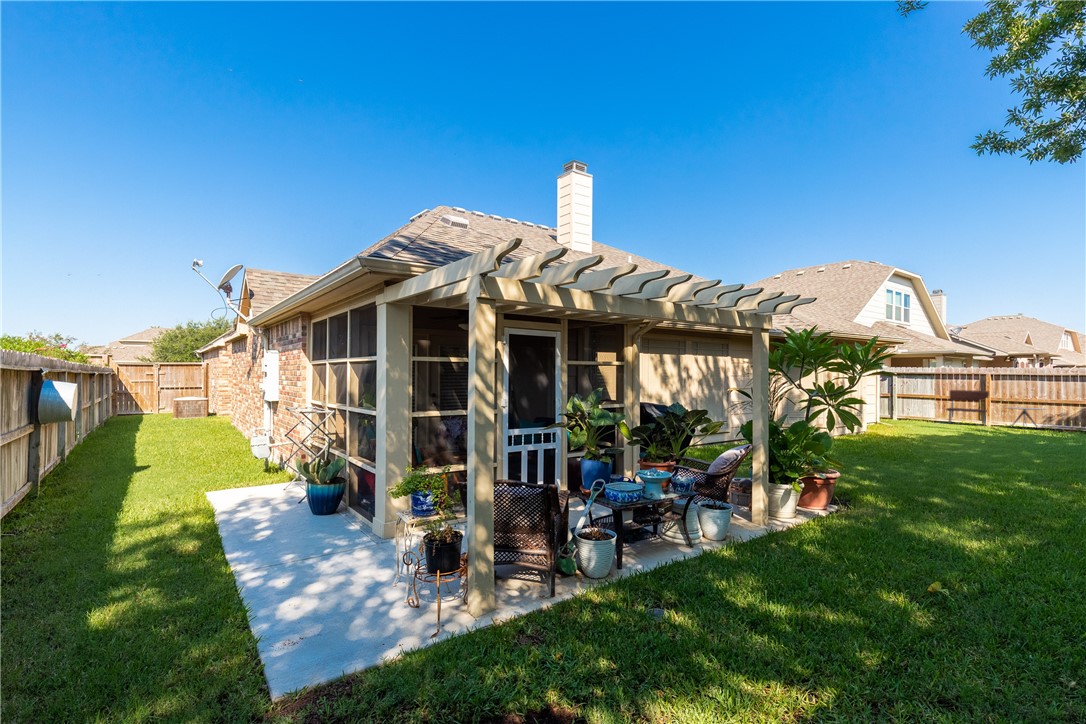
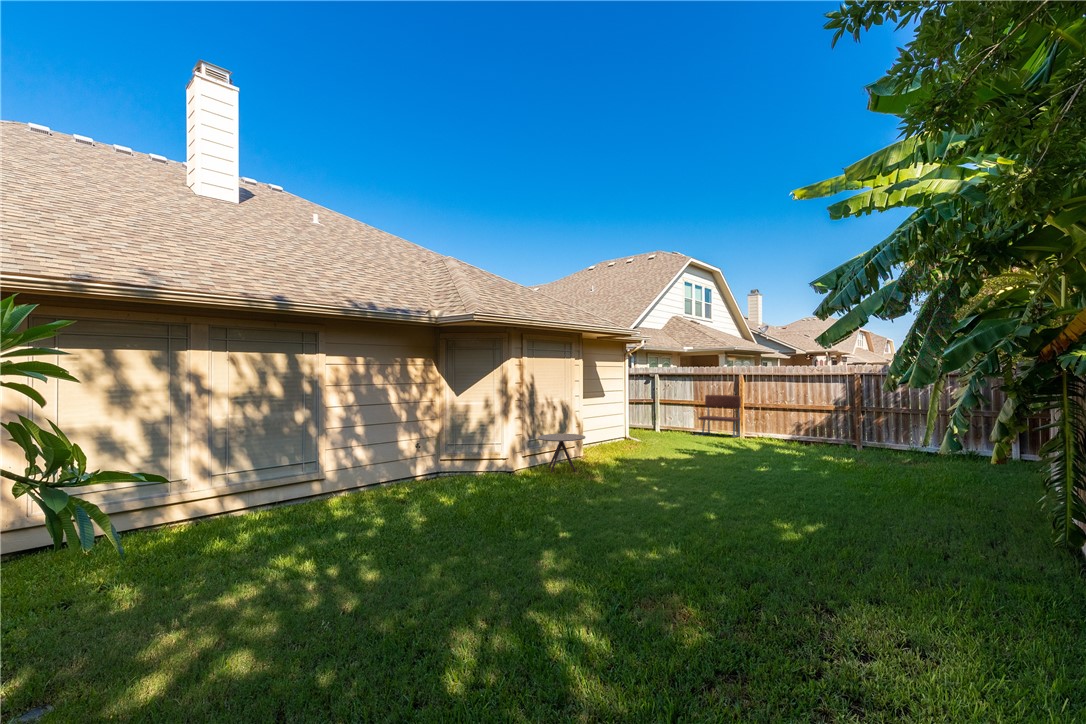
round table: present [1006,407,1045,428] -> present [537,434,585,472]

